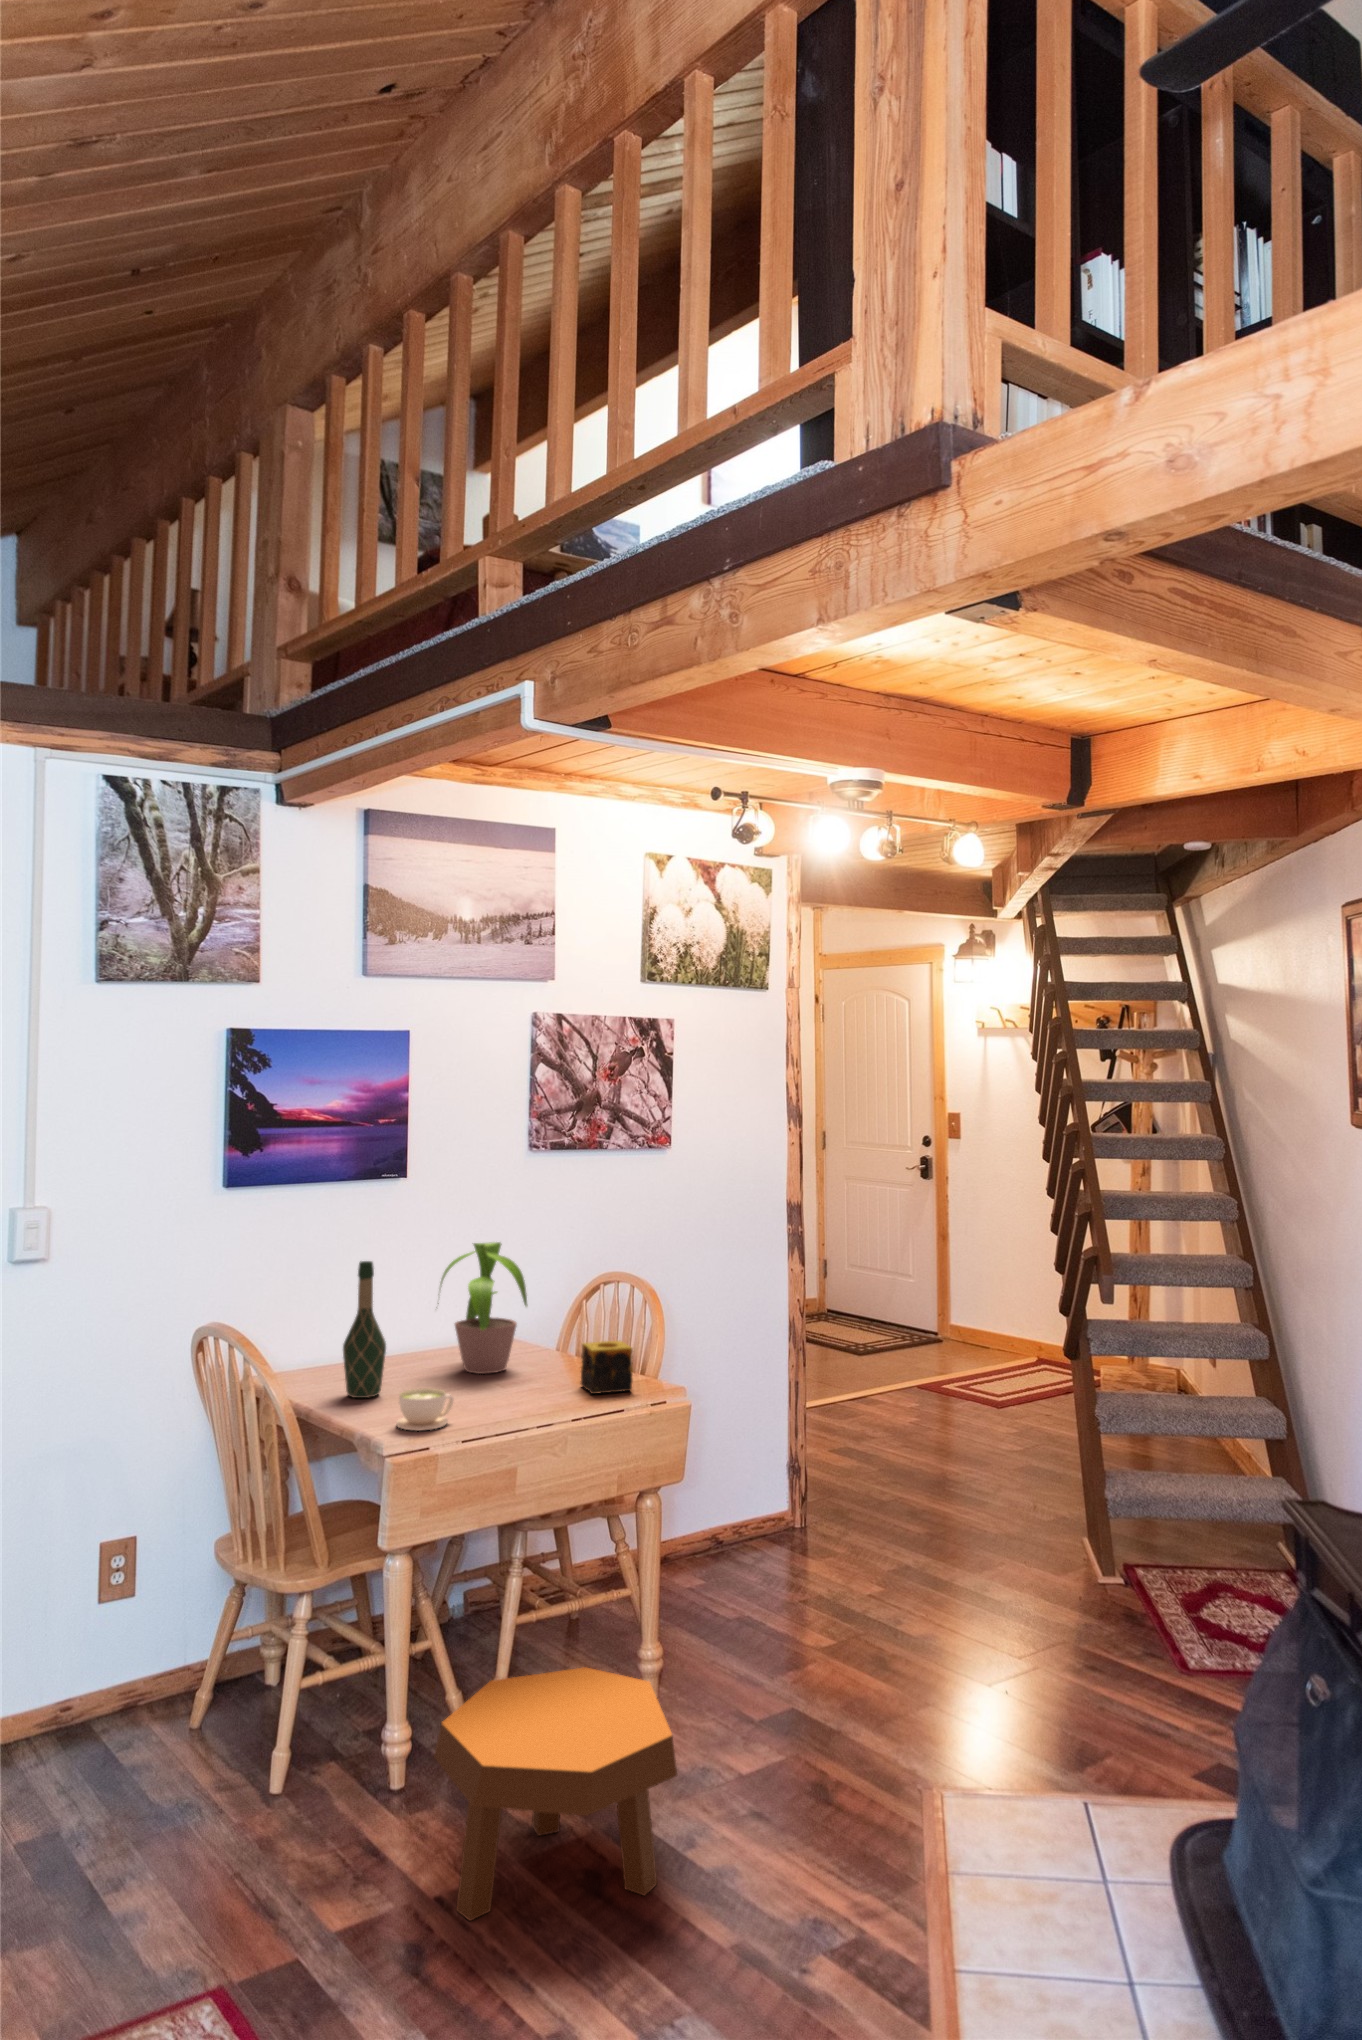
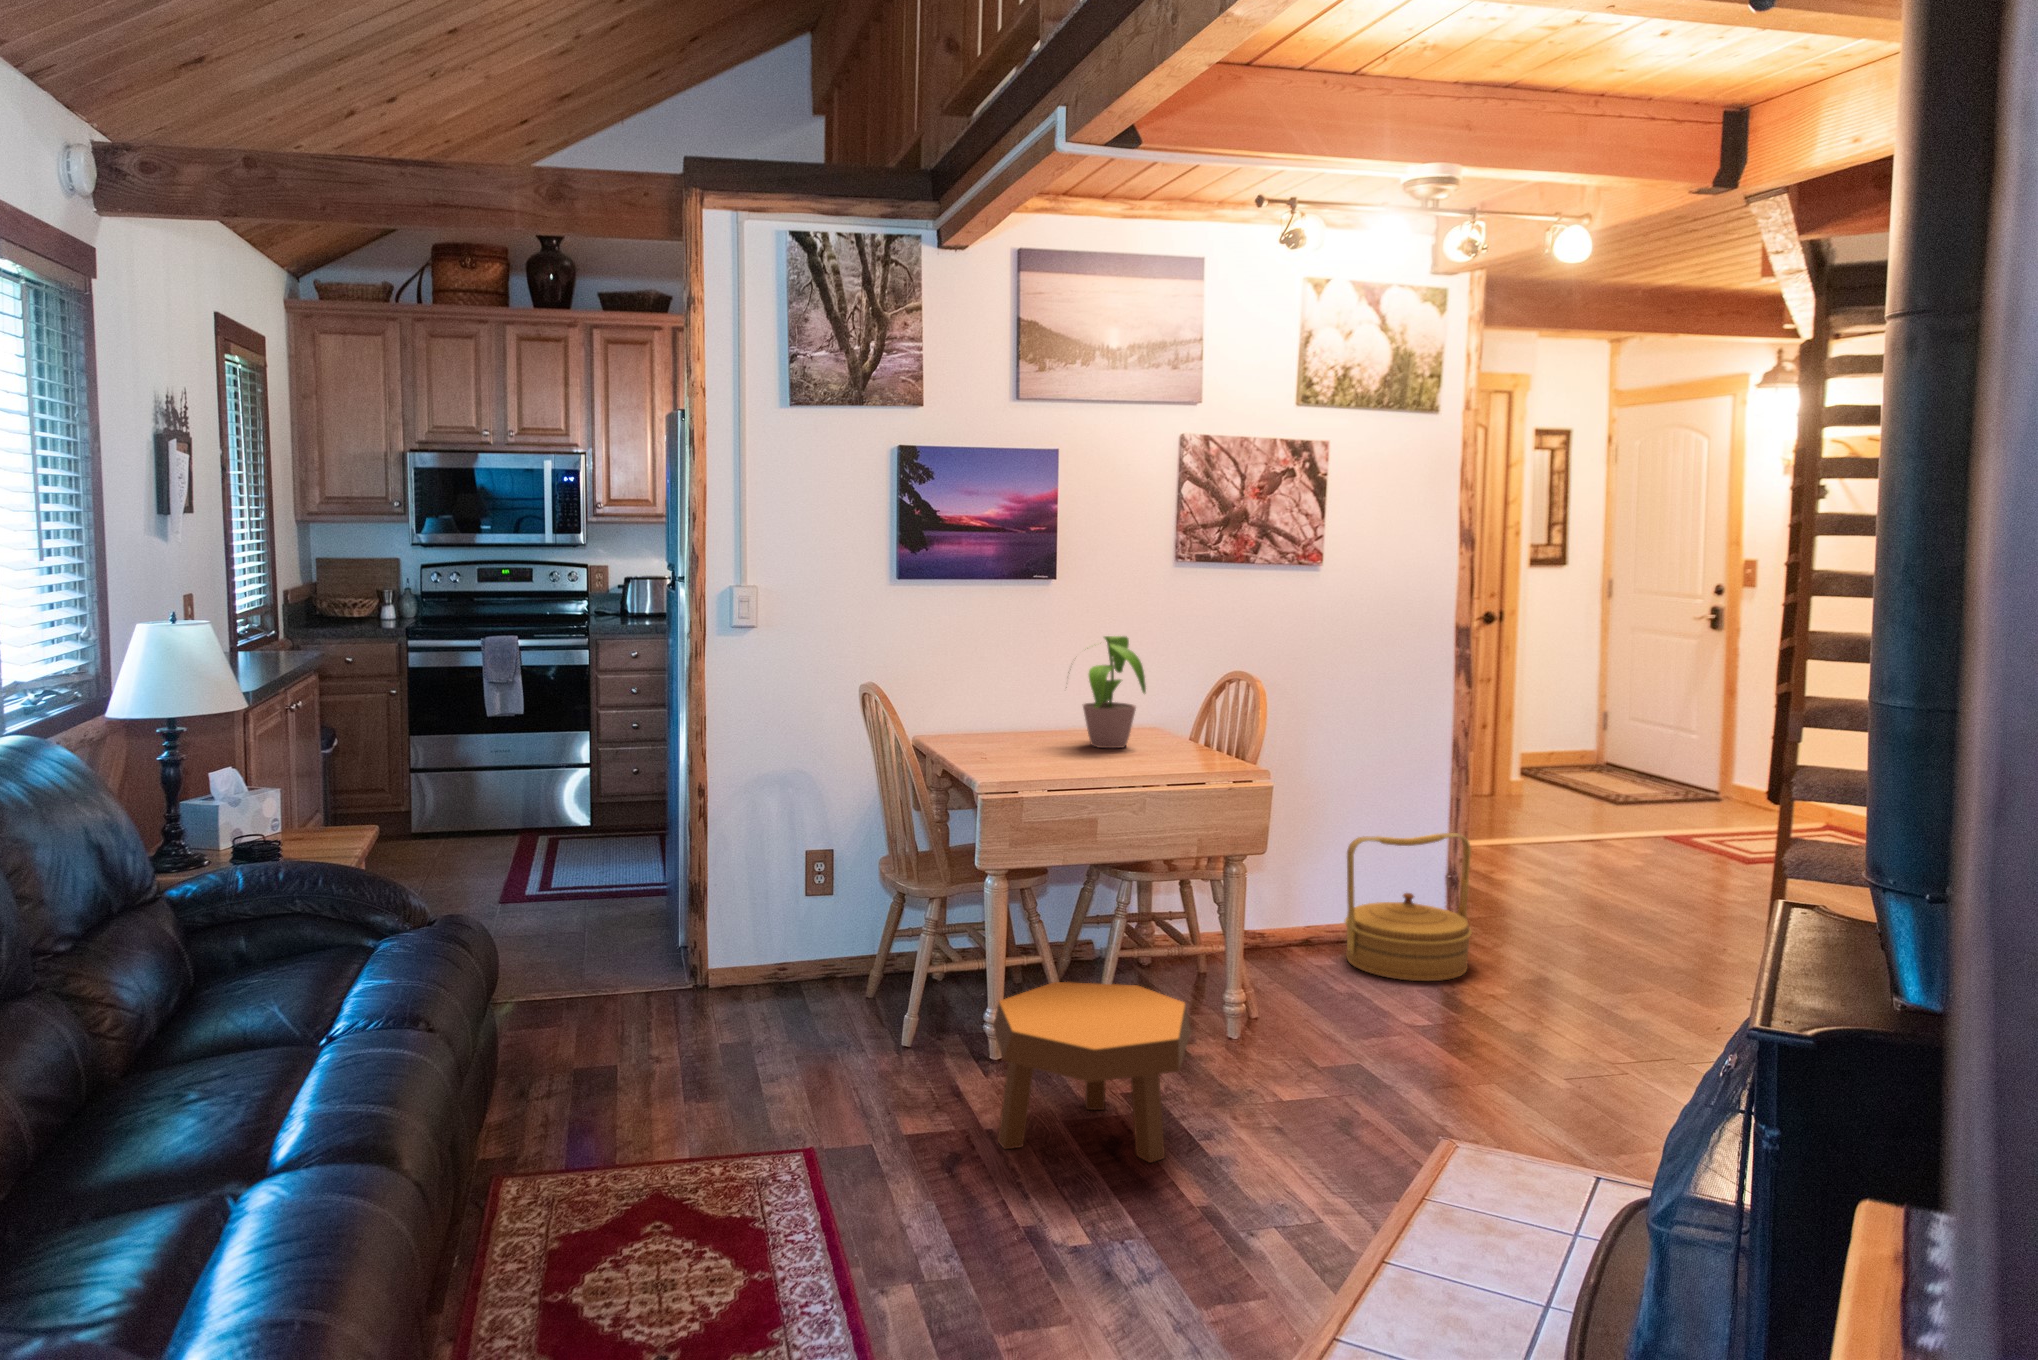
wine bottle: present [343,1261,386,1398] -> none [975,641,1011,755]
candle: present [581,1341,633,1394] -> none [1178,724,1221,769]
coffee cup: present [396,1388,454,1431] -> none [998,745,1047,778]
woven basket: none [708,1419,834,1588] -> present [1345,833,1472,981]

